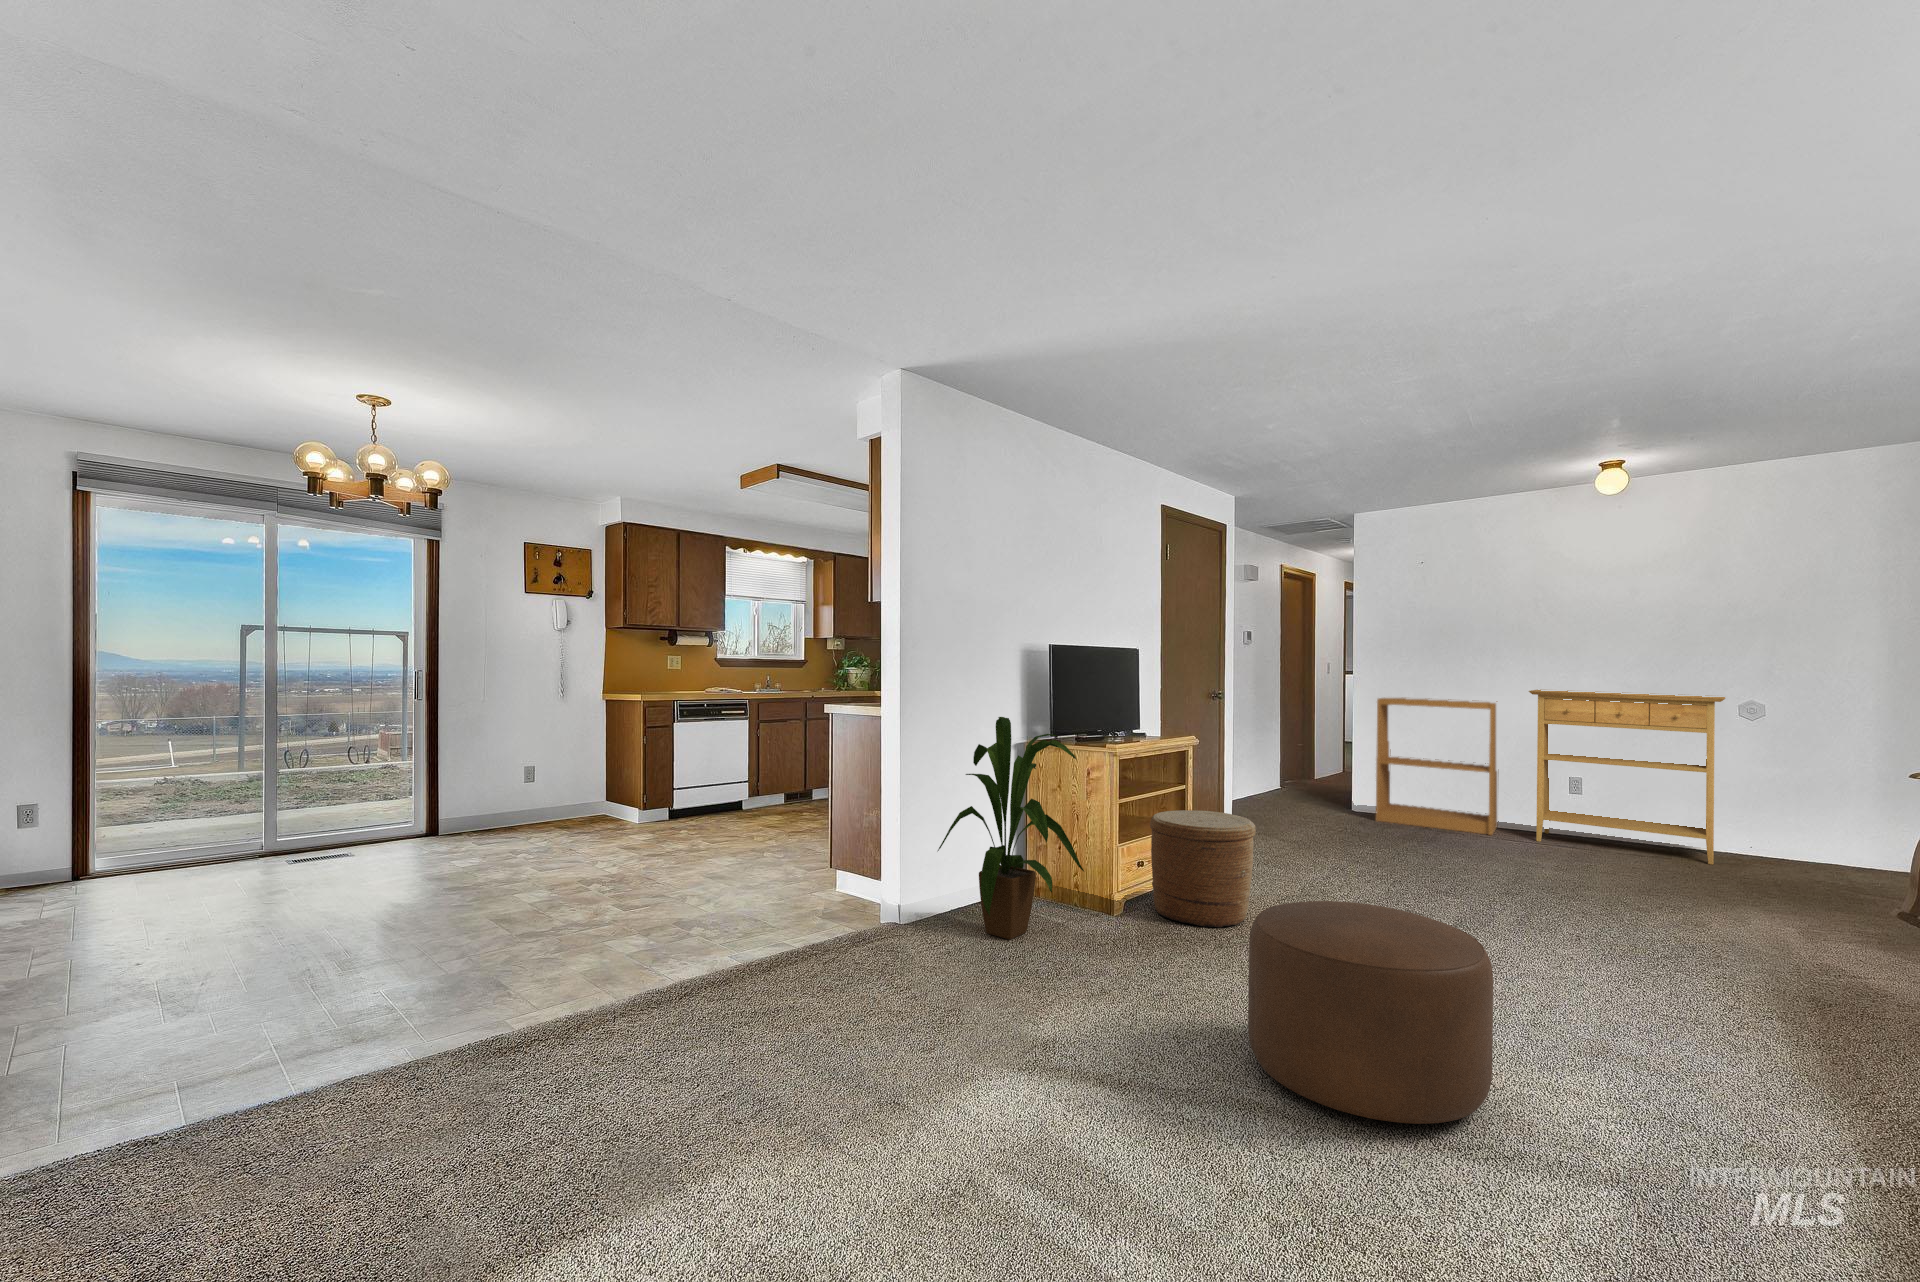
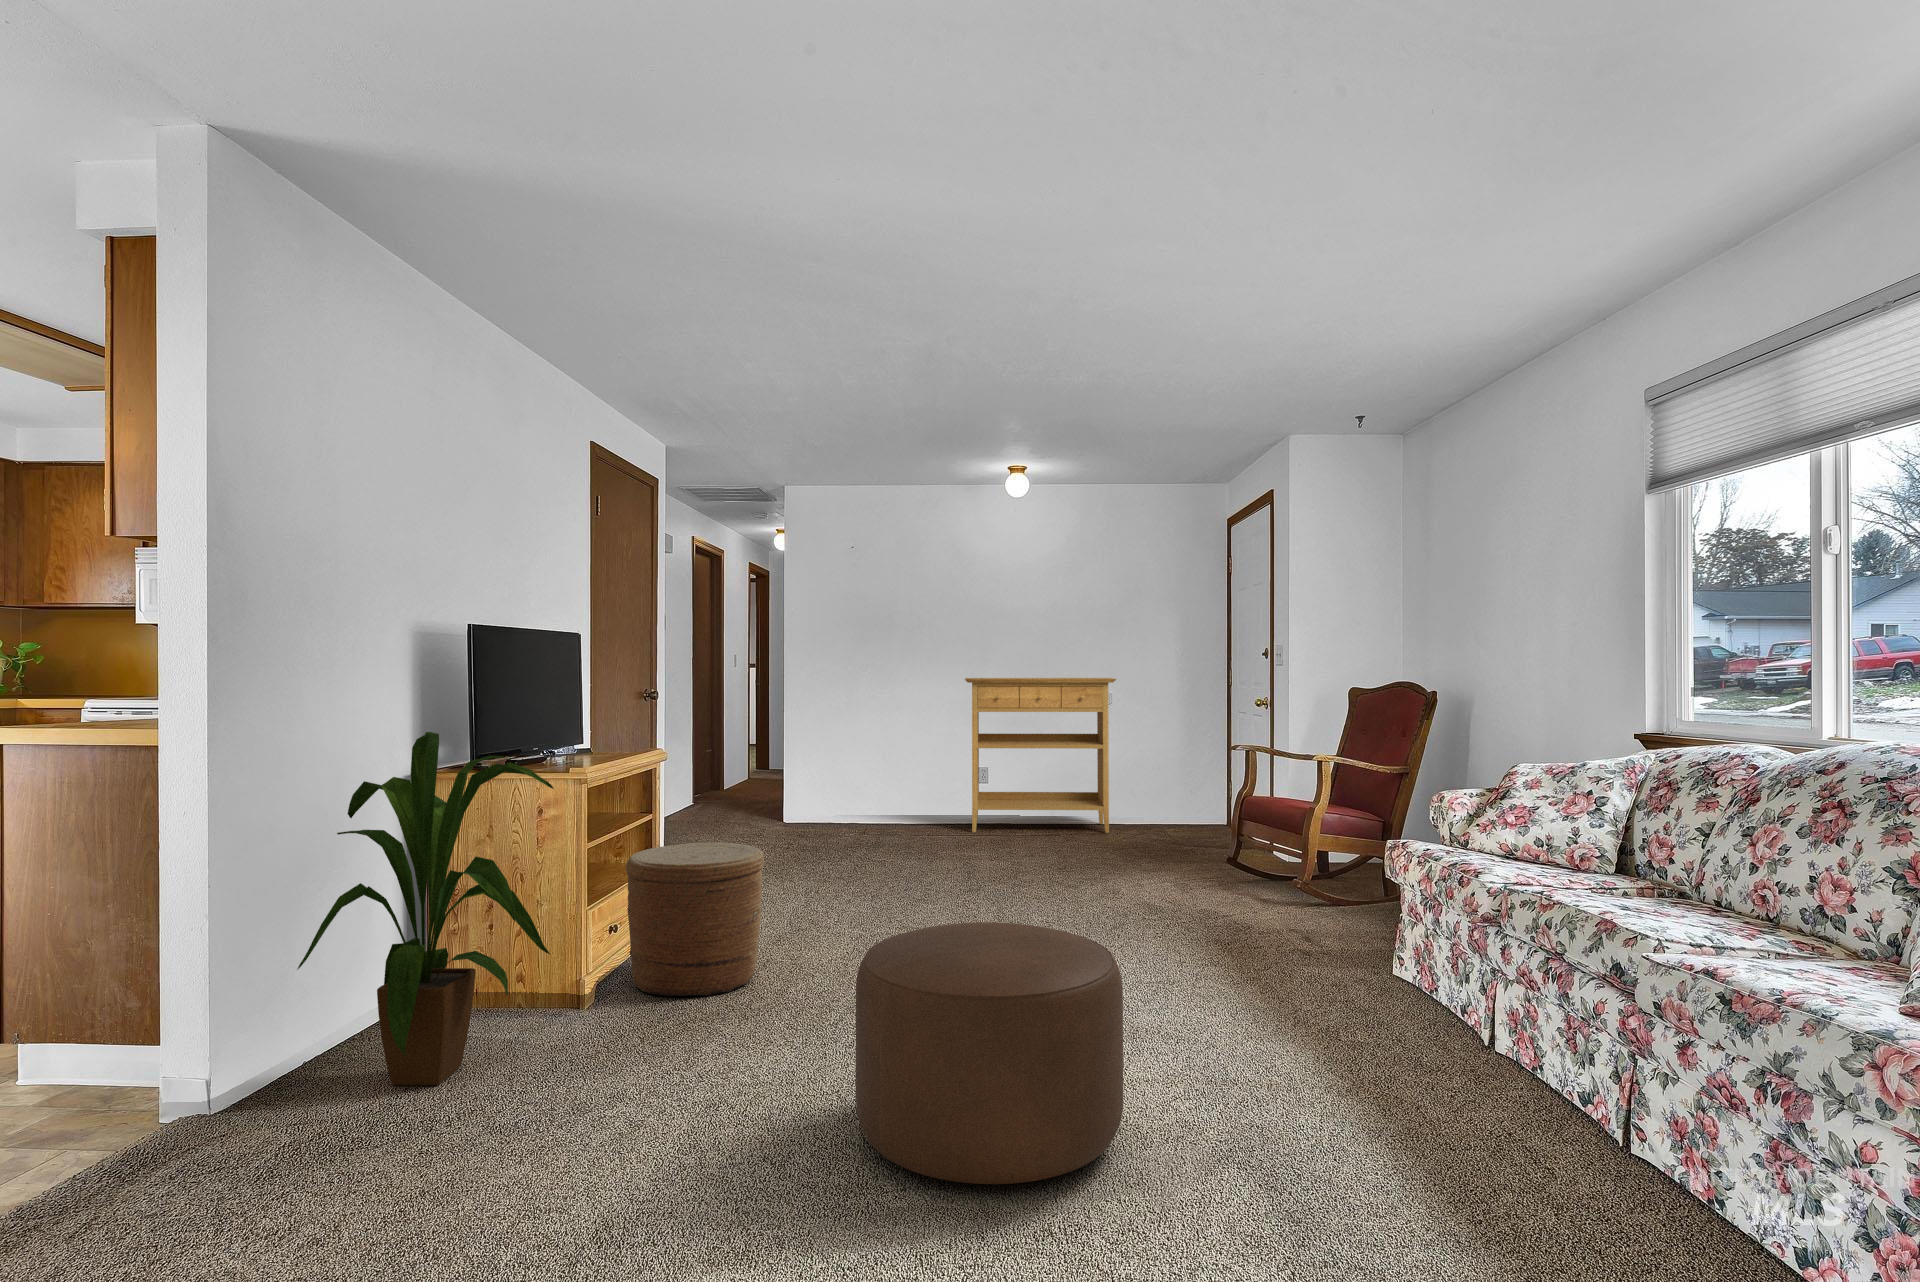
bookshelf: present [1376,698,1498,835] -> none [821,692,933,833]

